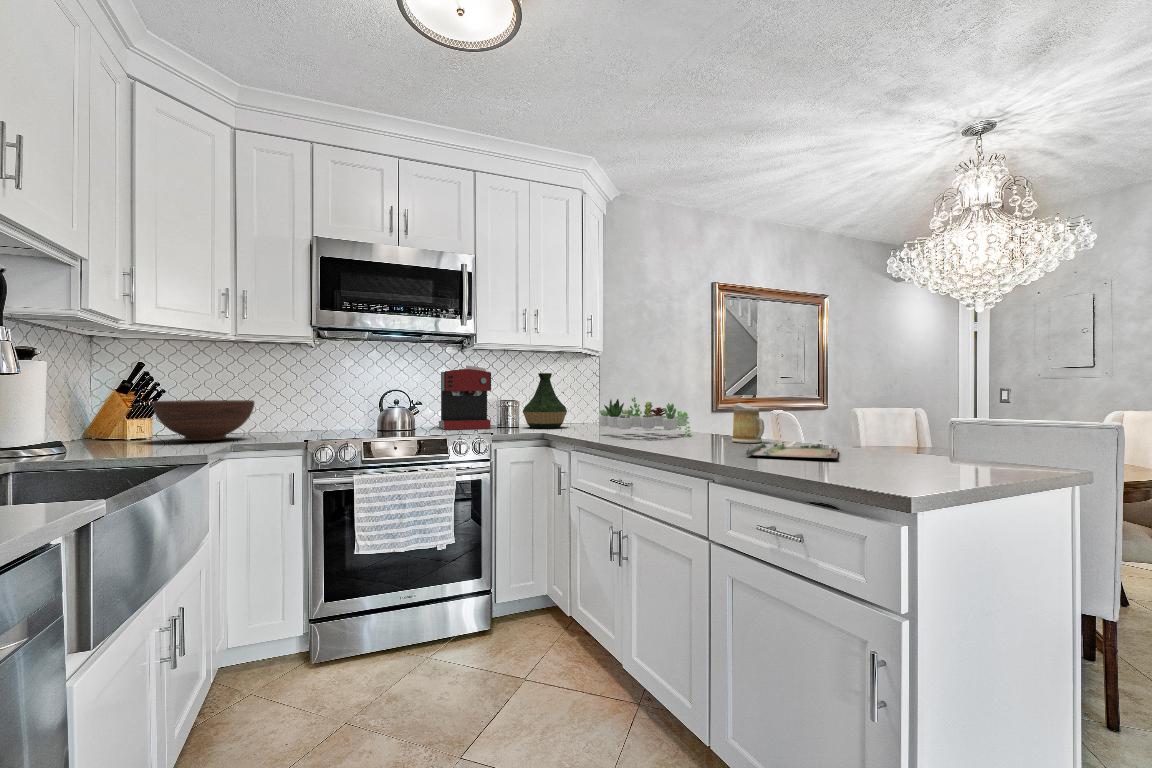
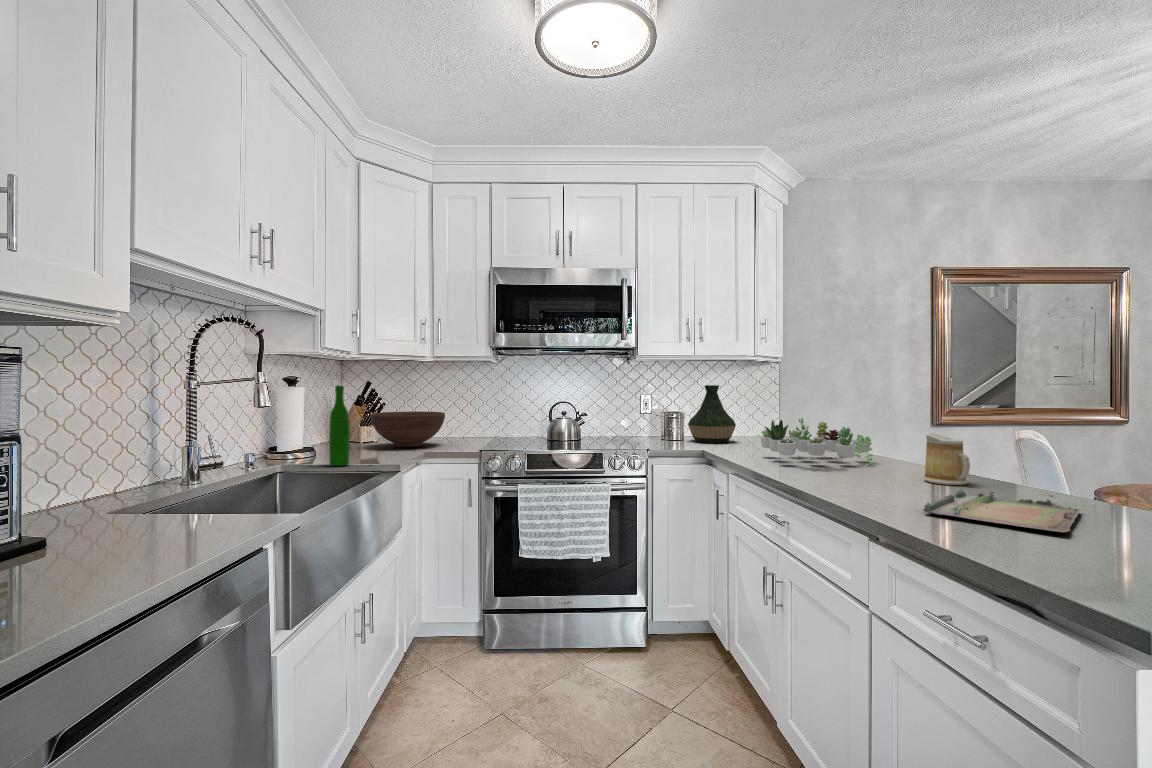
wine bottle: none [117,358,147,458] -> present [329,385,350,466]
coffee maker: present [439,365,491,430] -> none [609,377,656,441]

